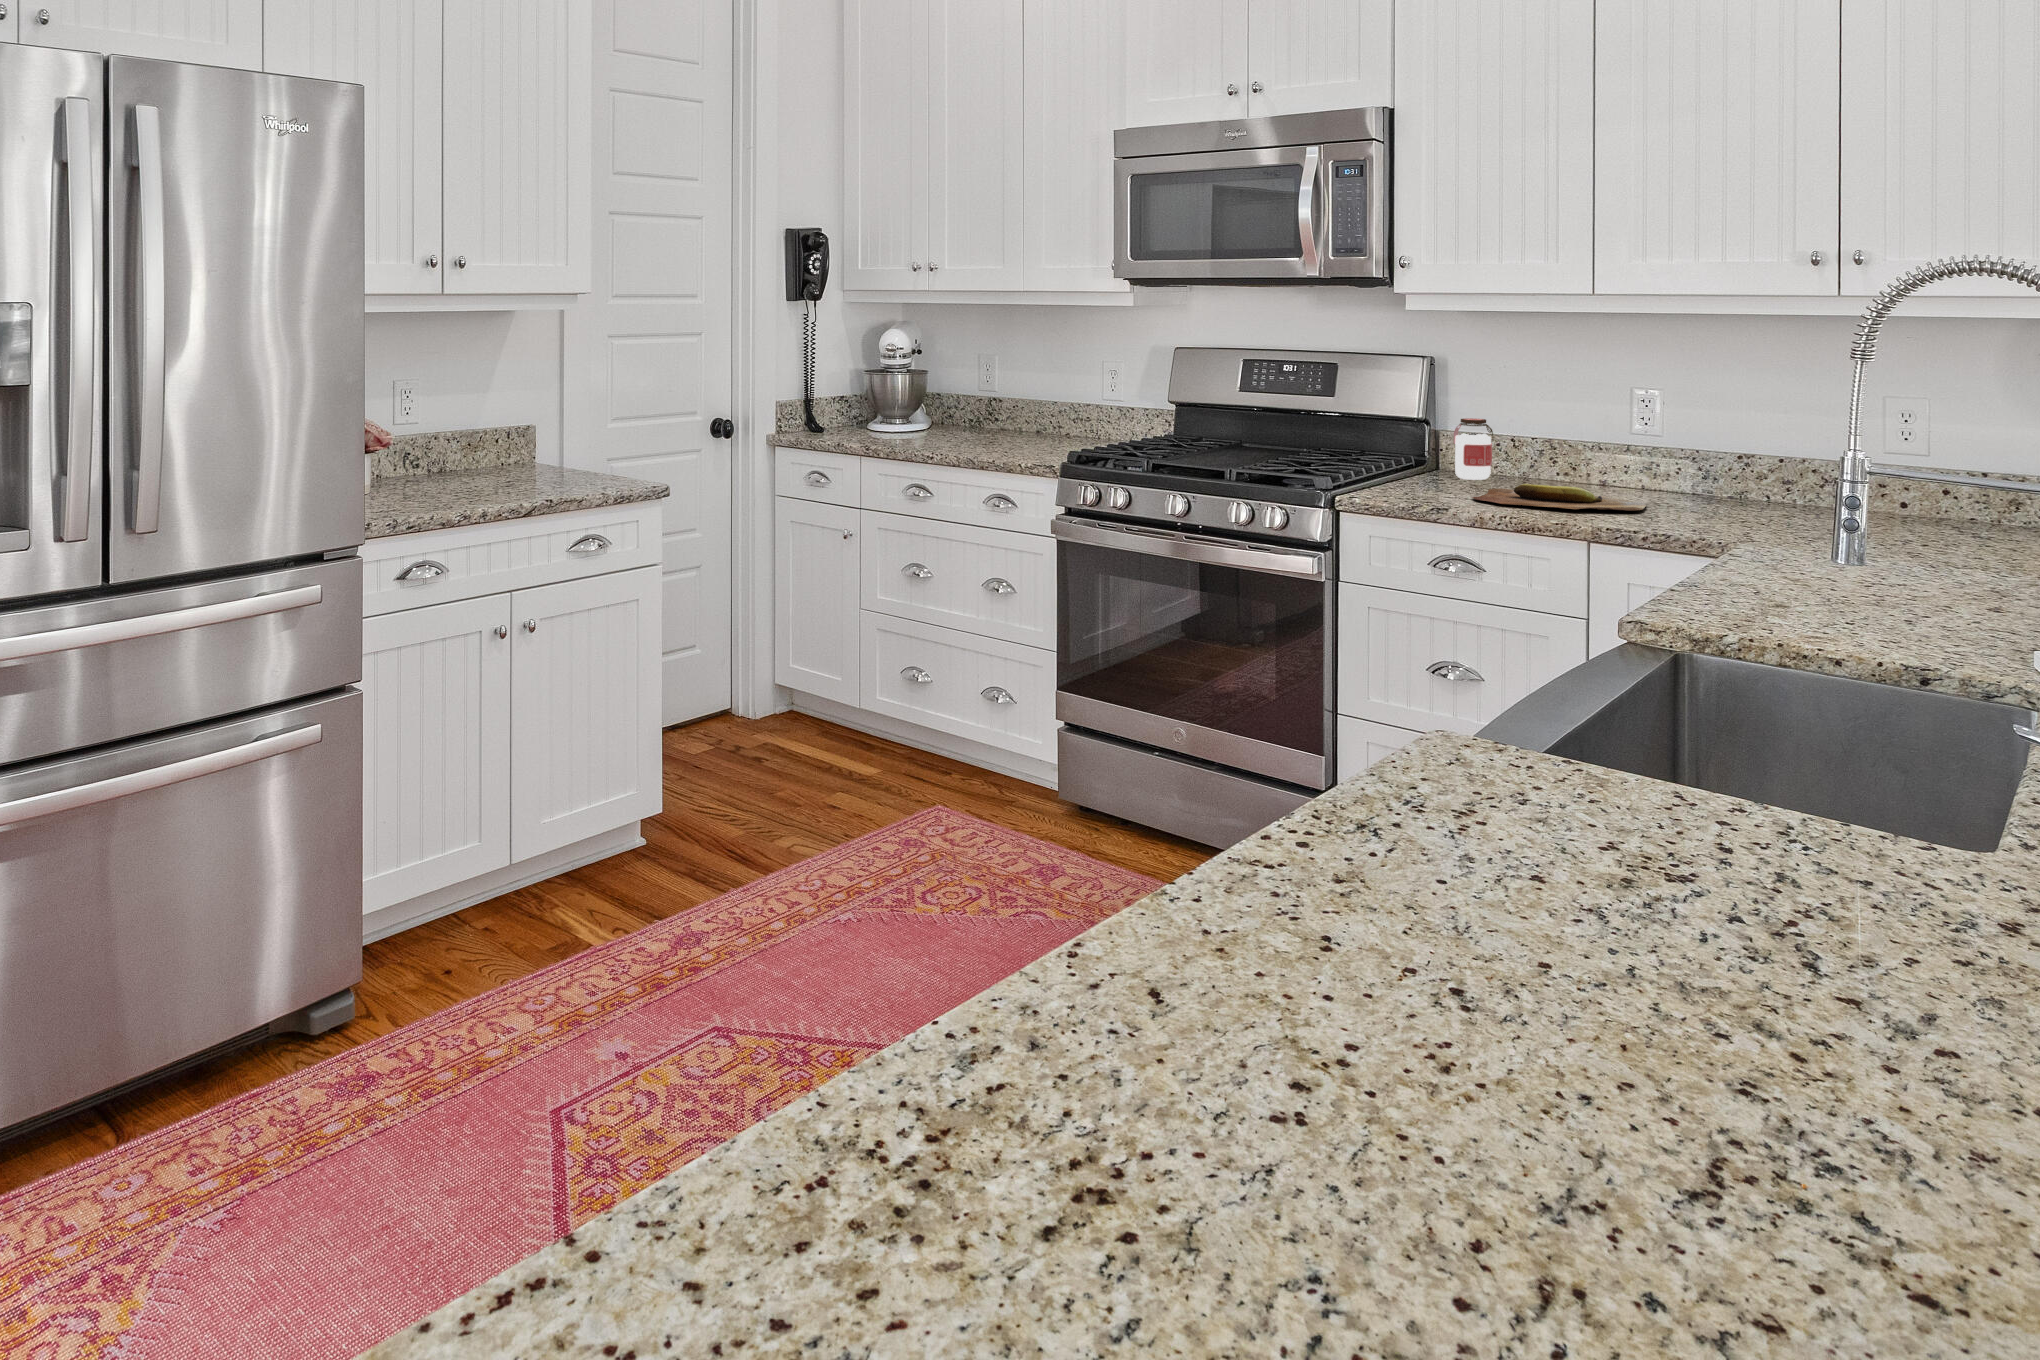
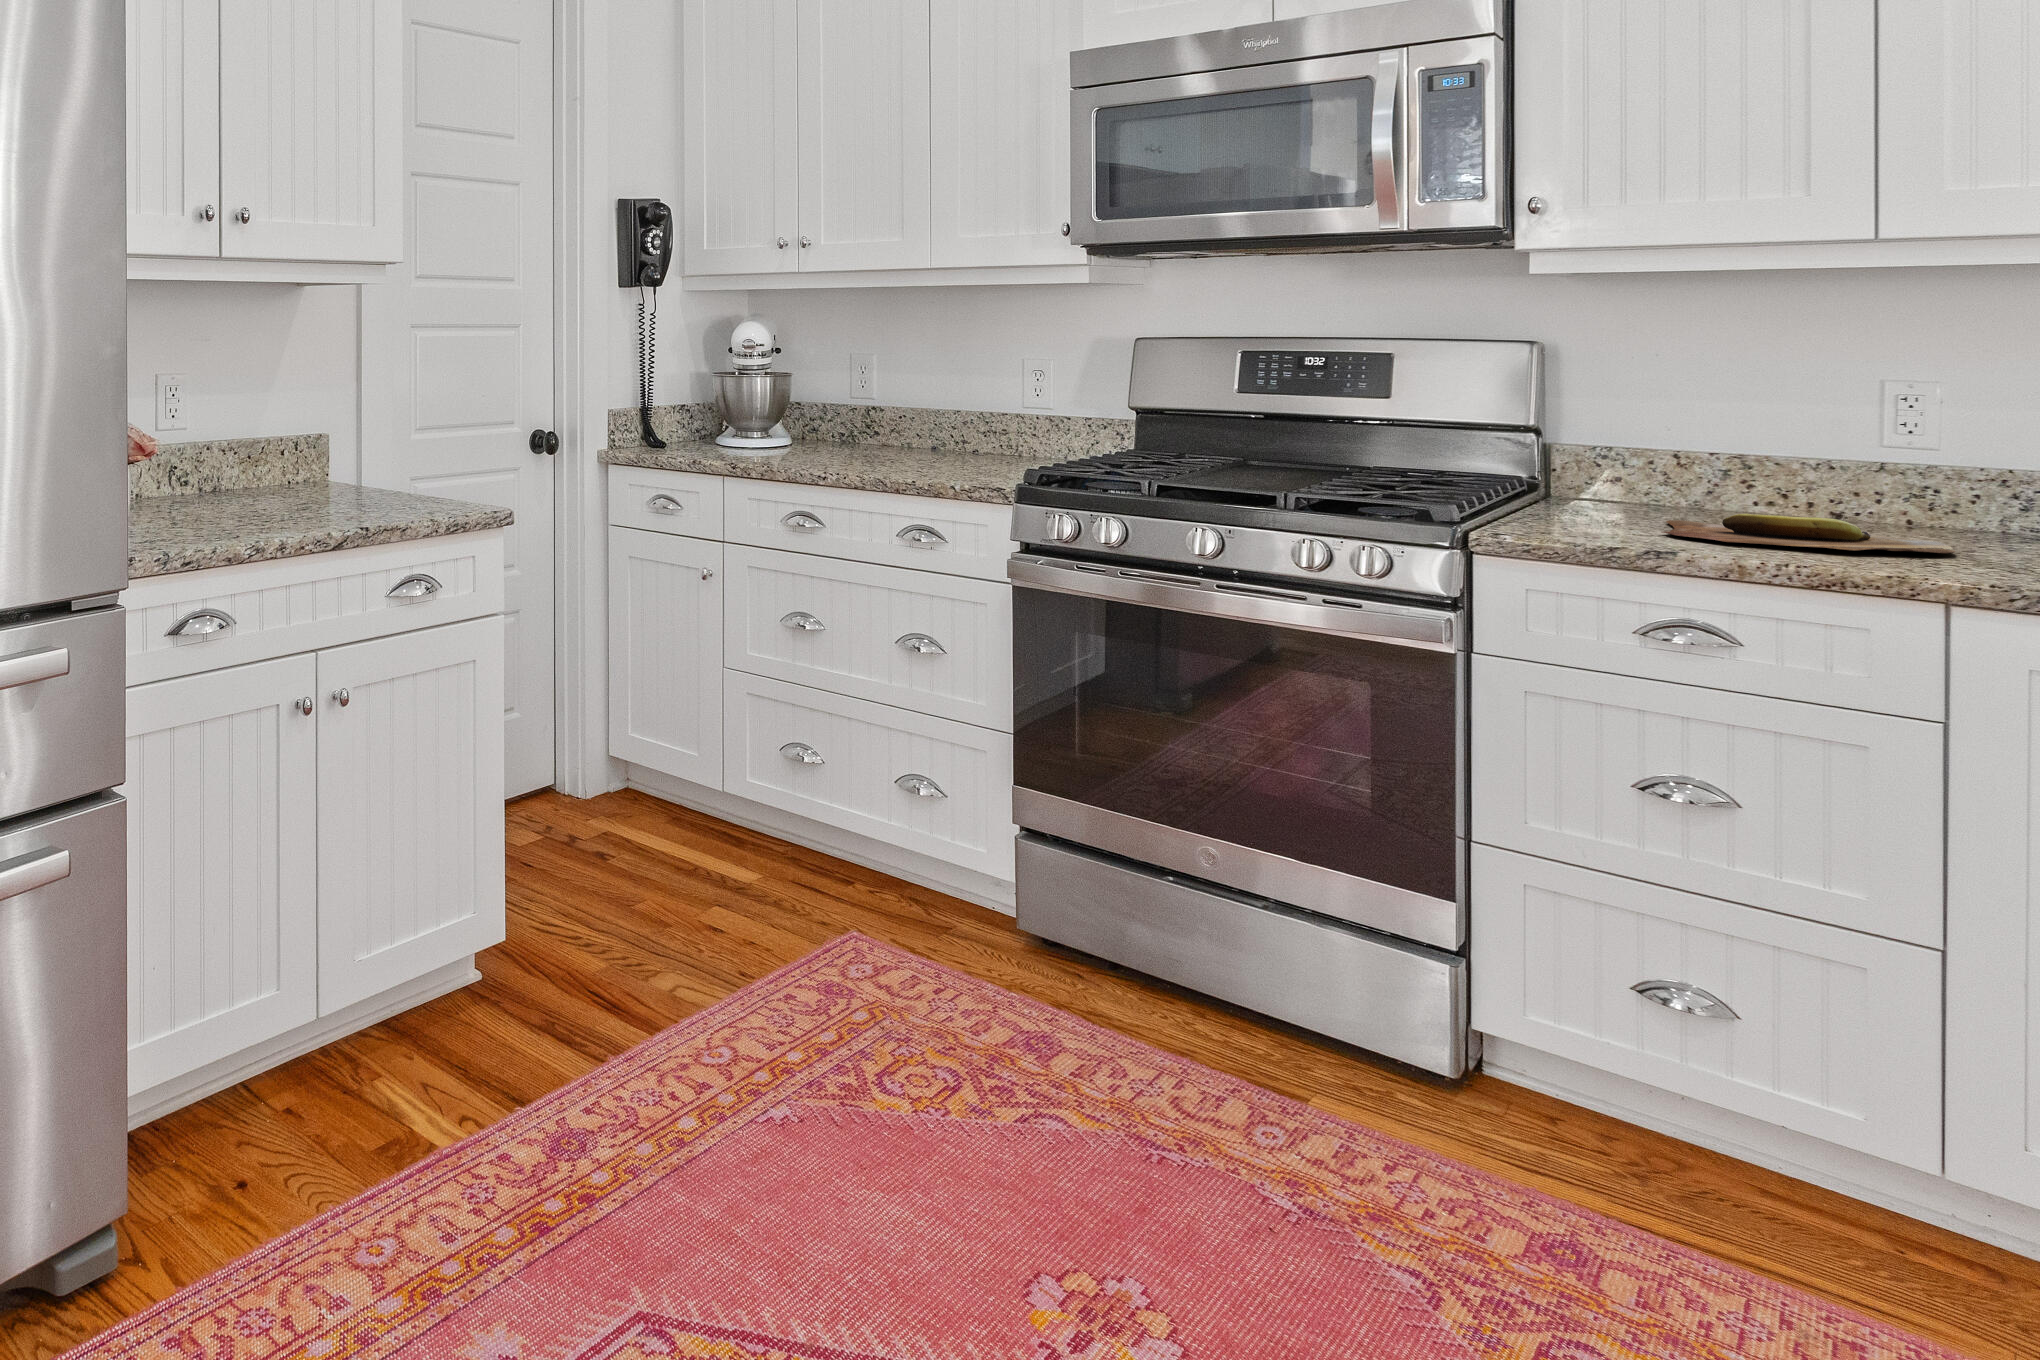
jar: present [1454,418,1493,480] -> none [1583,424,1648,510]

